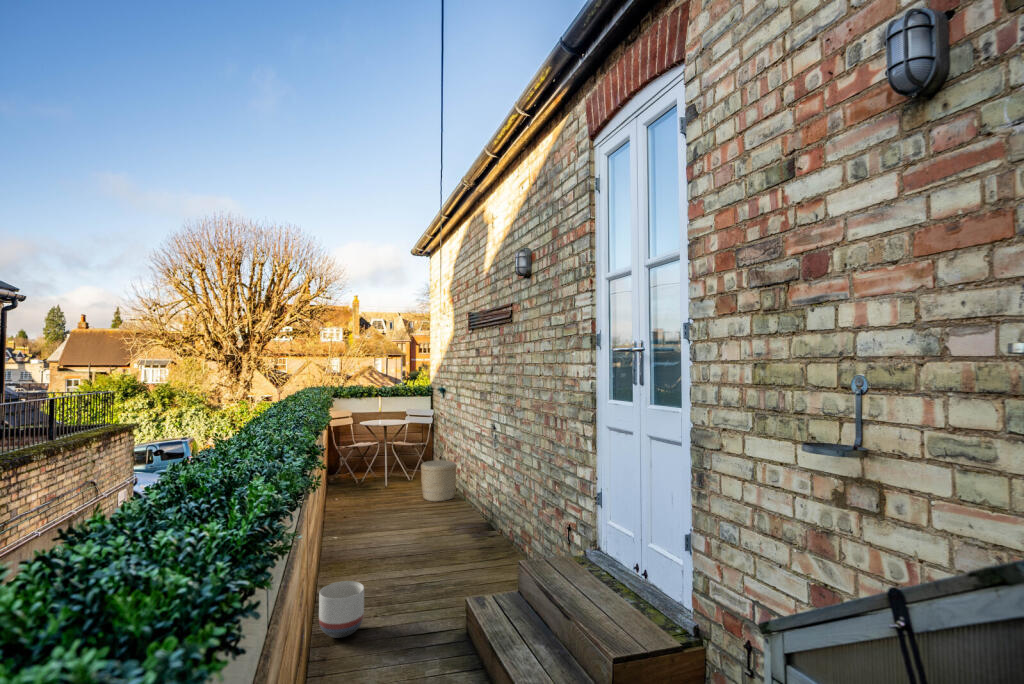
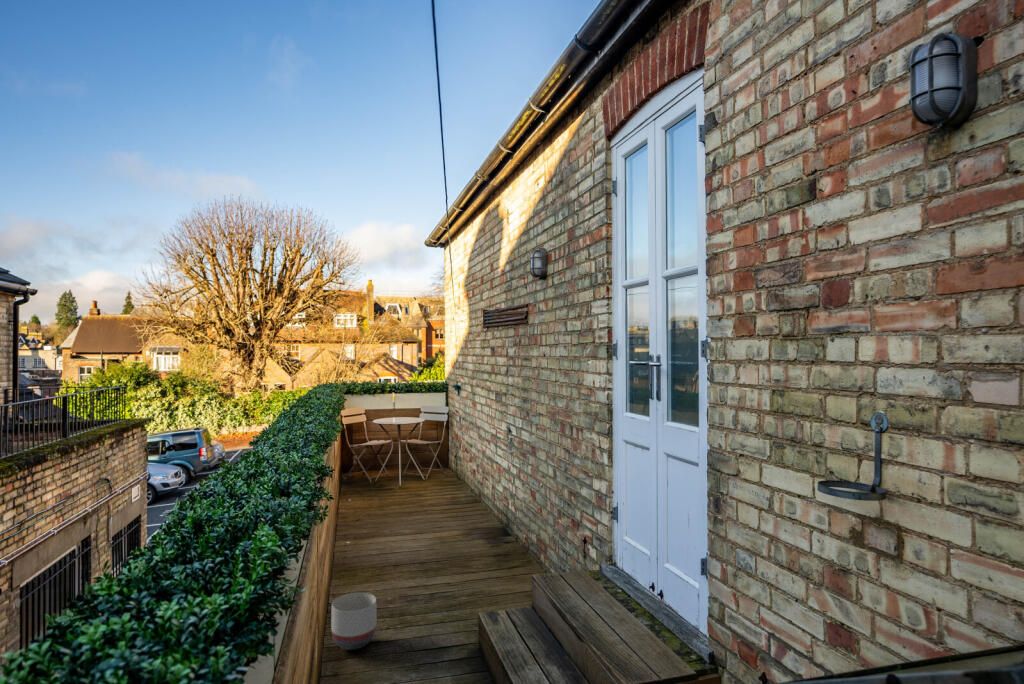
woven basket: present [421,460,457,501] -> none [435,460,472,503]

